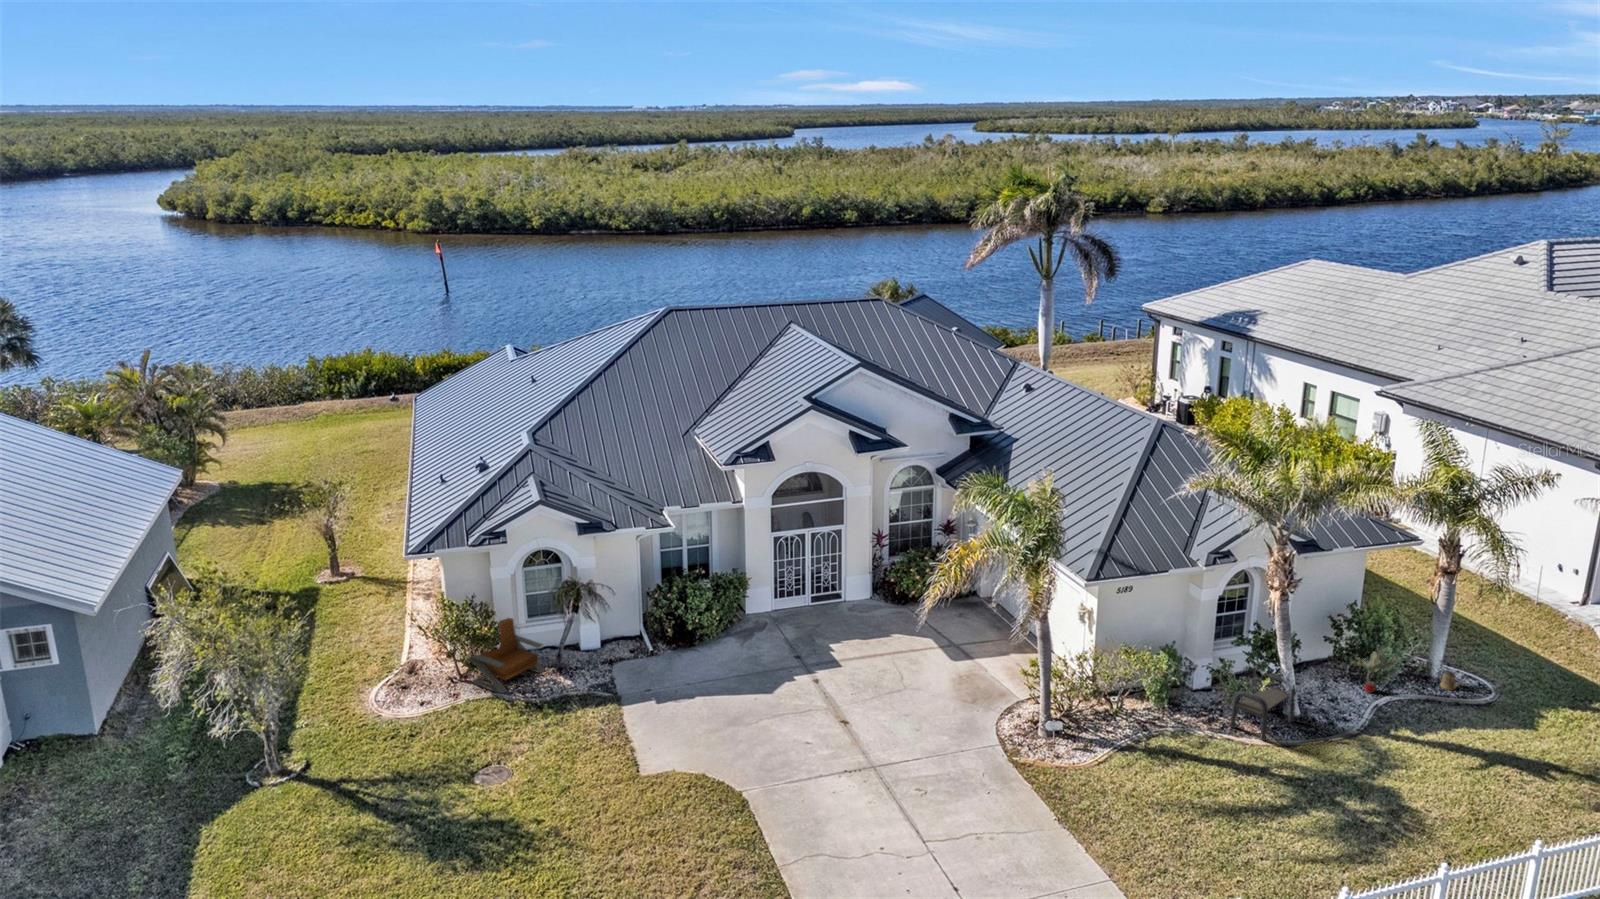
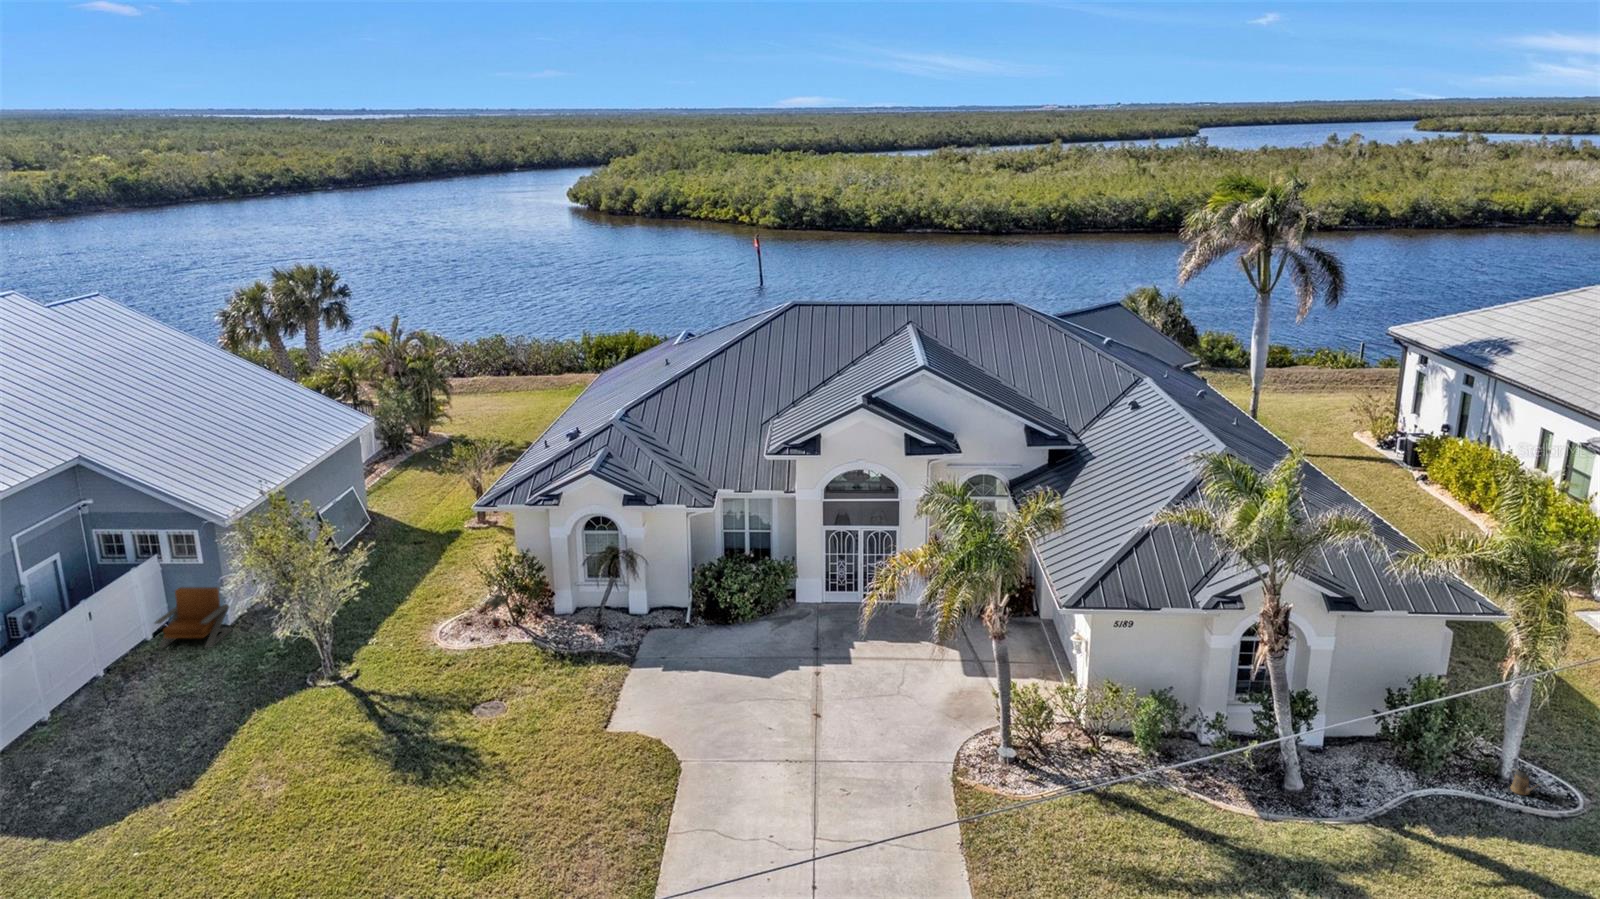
lounge chair: present [470,618,545,693] -> present [155,587,232,648]
potted tree: present [1351,646,1396,693] -> present [483,588,508,628]
bench: present [1230,674,1296,741] -> none [1214,738,1297,809]

